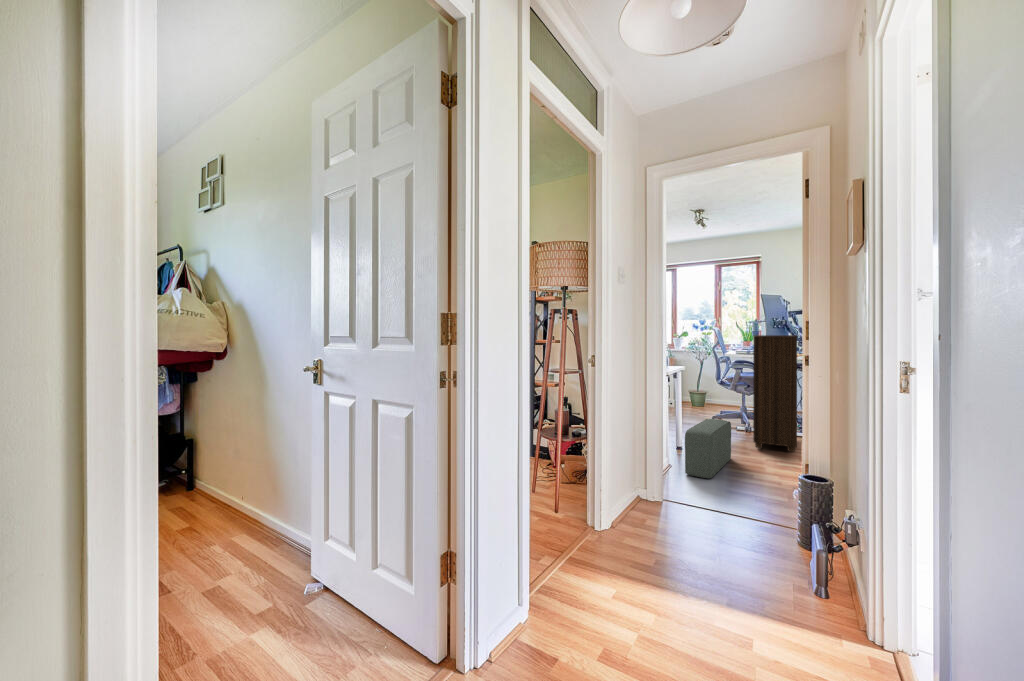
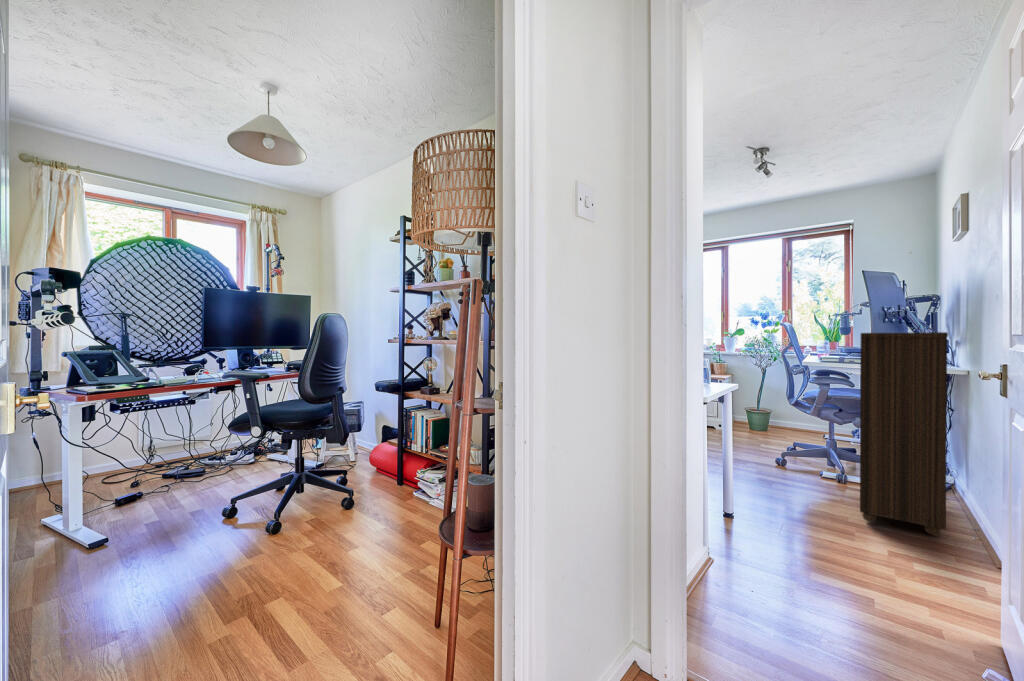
pouf: present [685,419,731,478] -> none [740,474,824,603]

